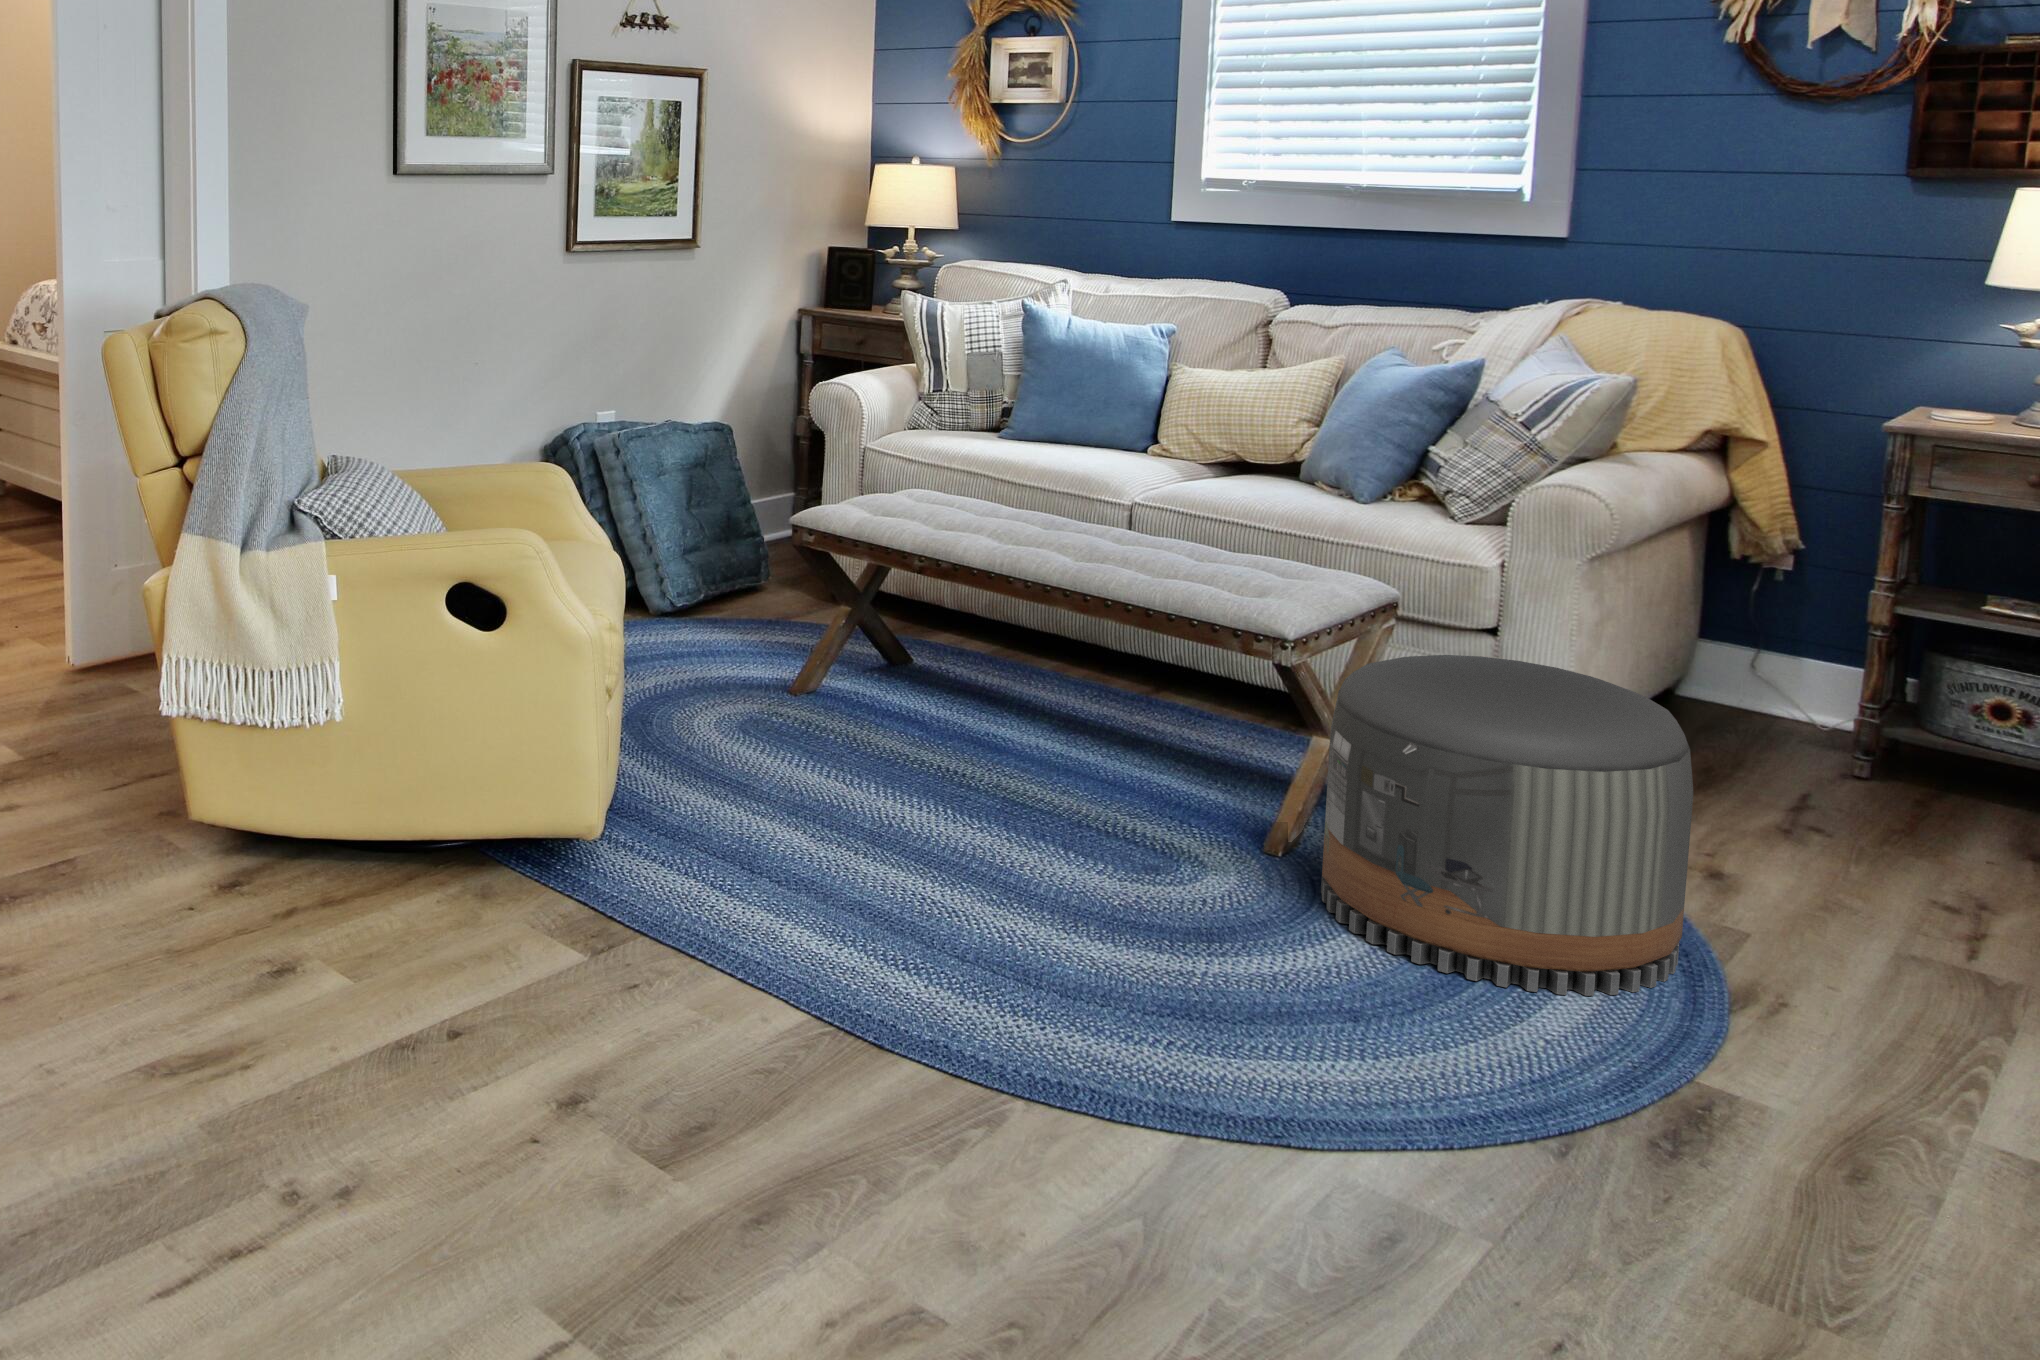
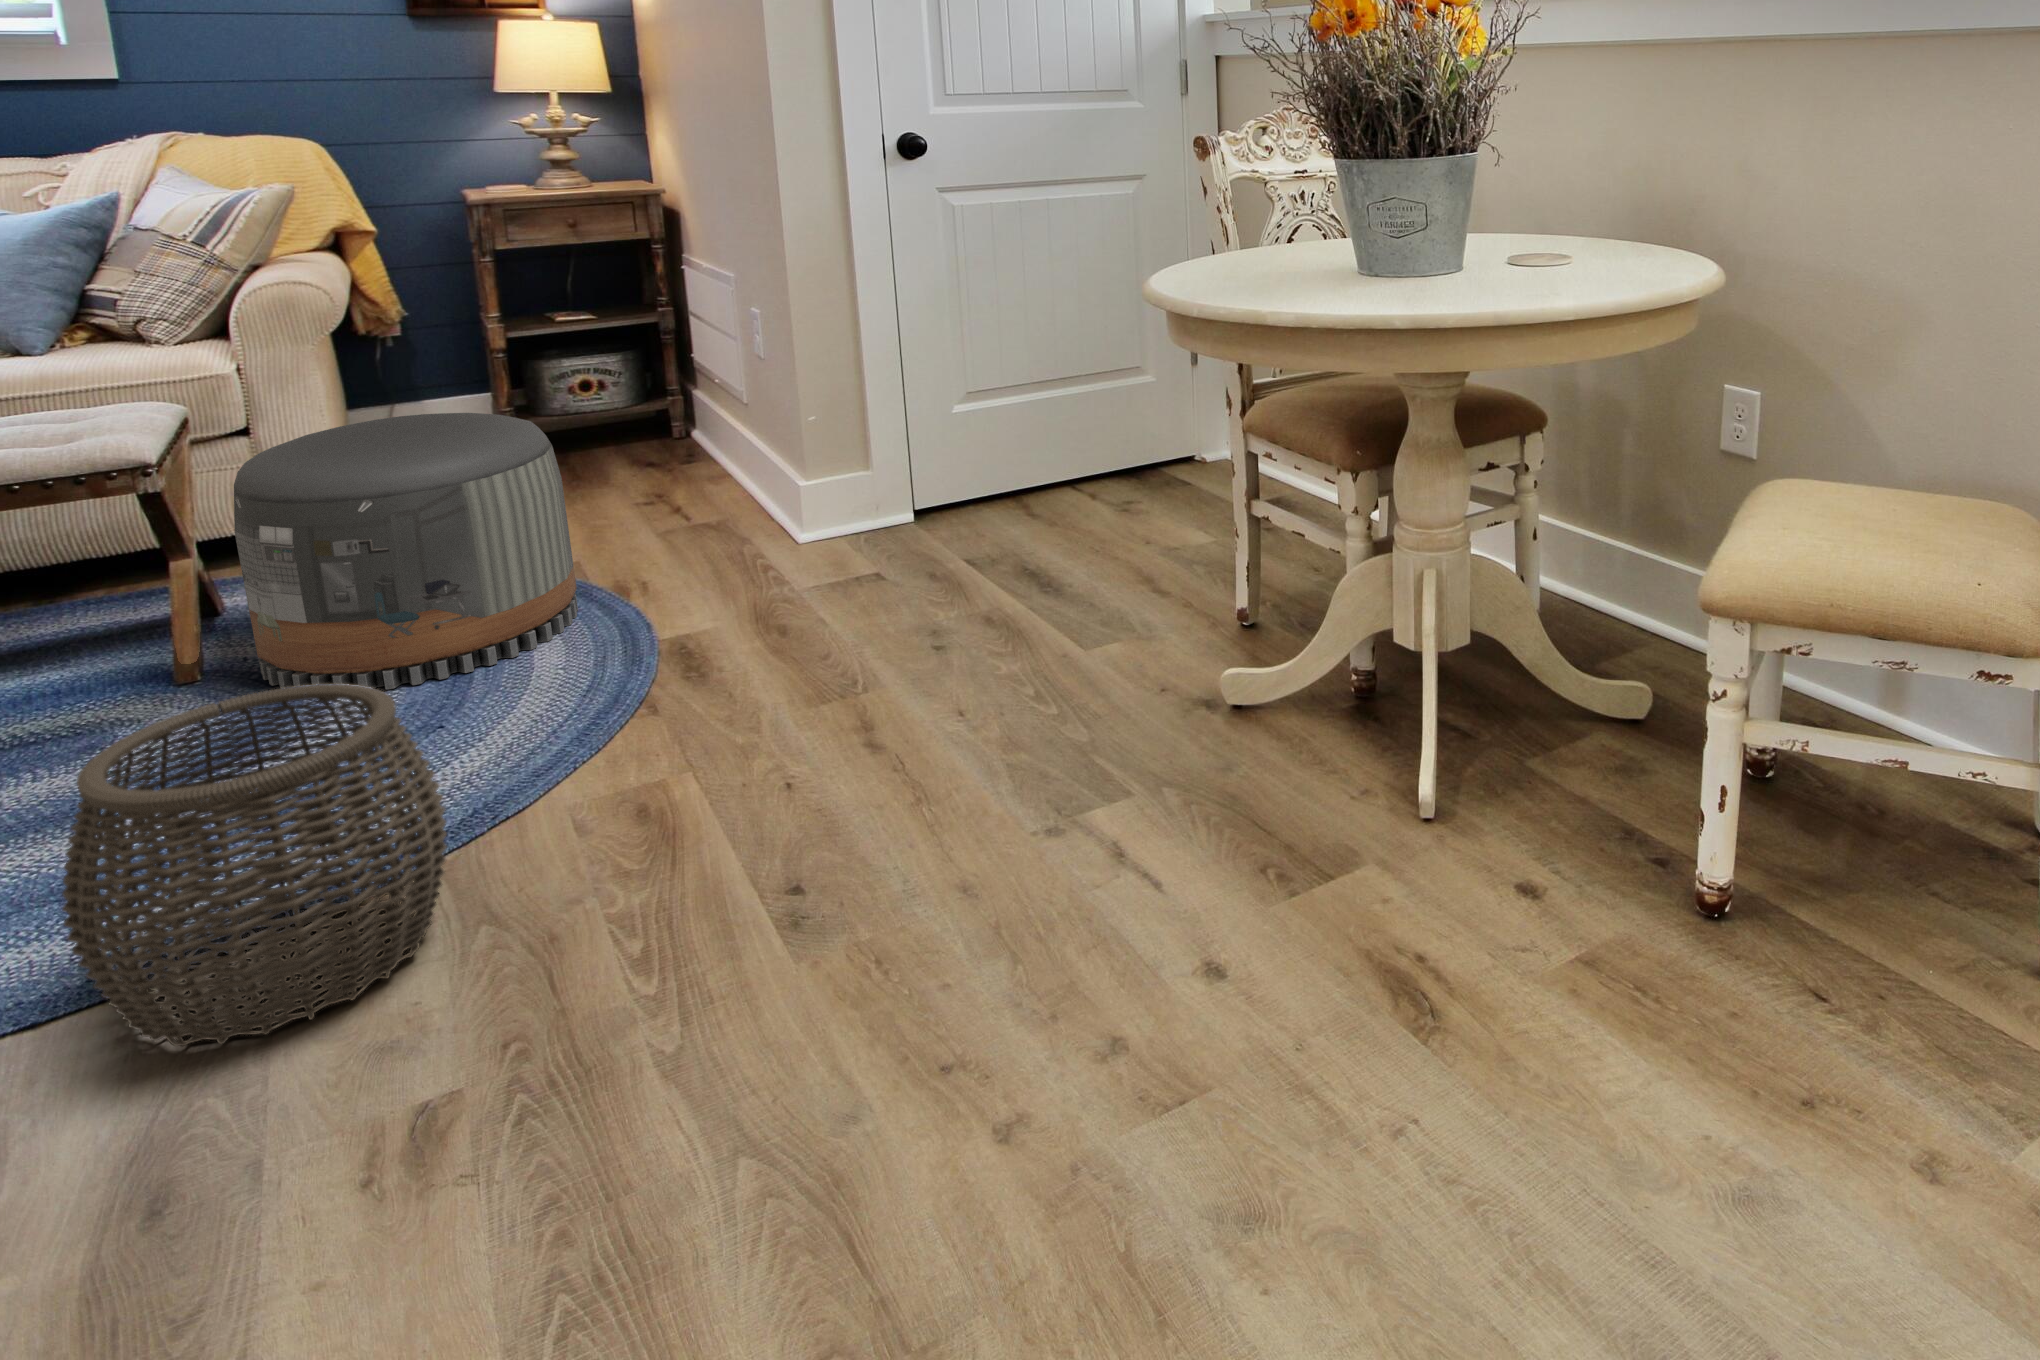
woven basket: none [879,859,1175,1194] -> present [62,684,447,1046]

